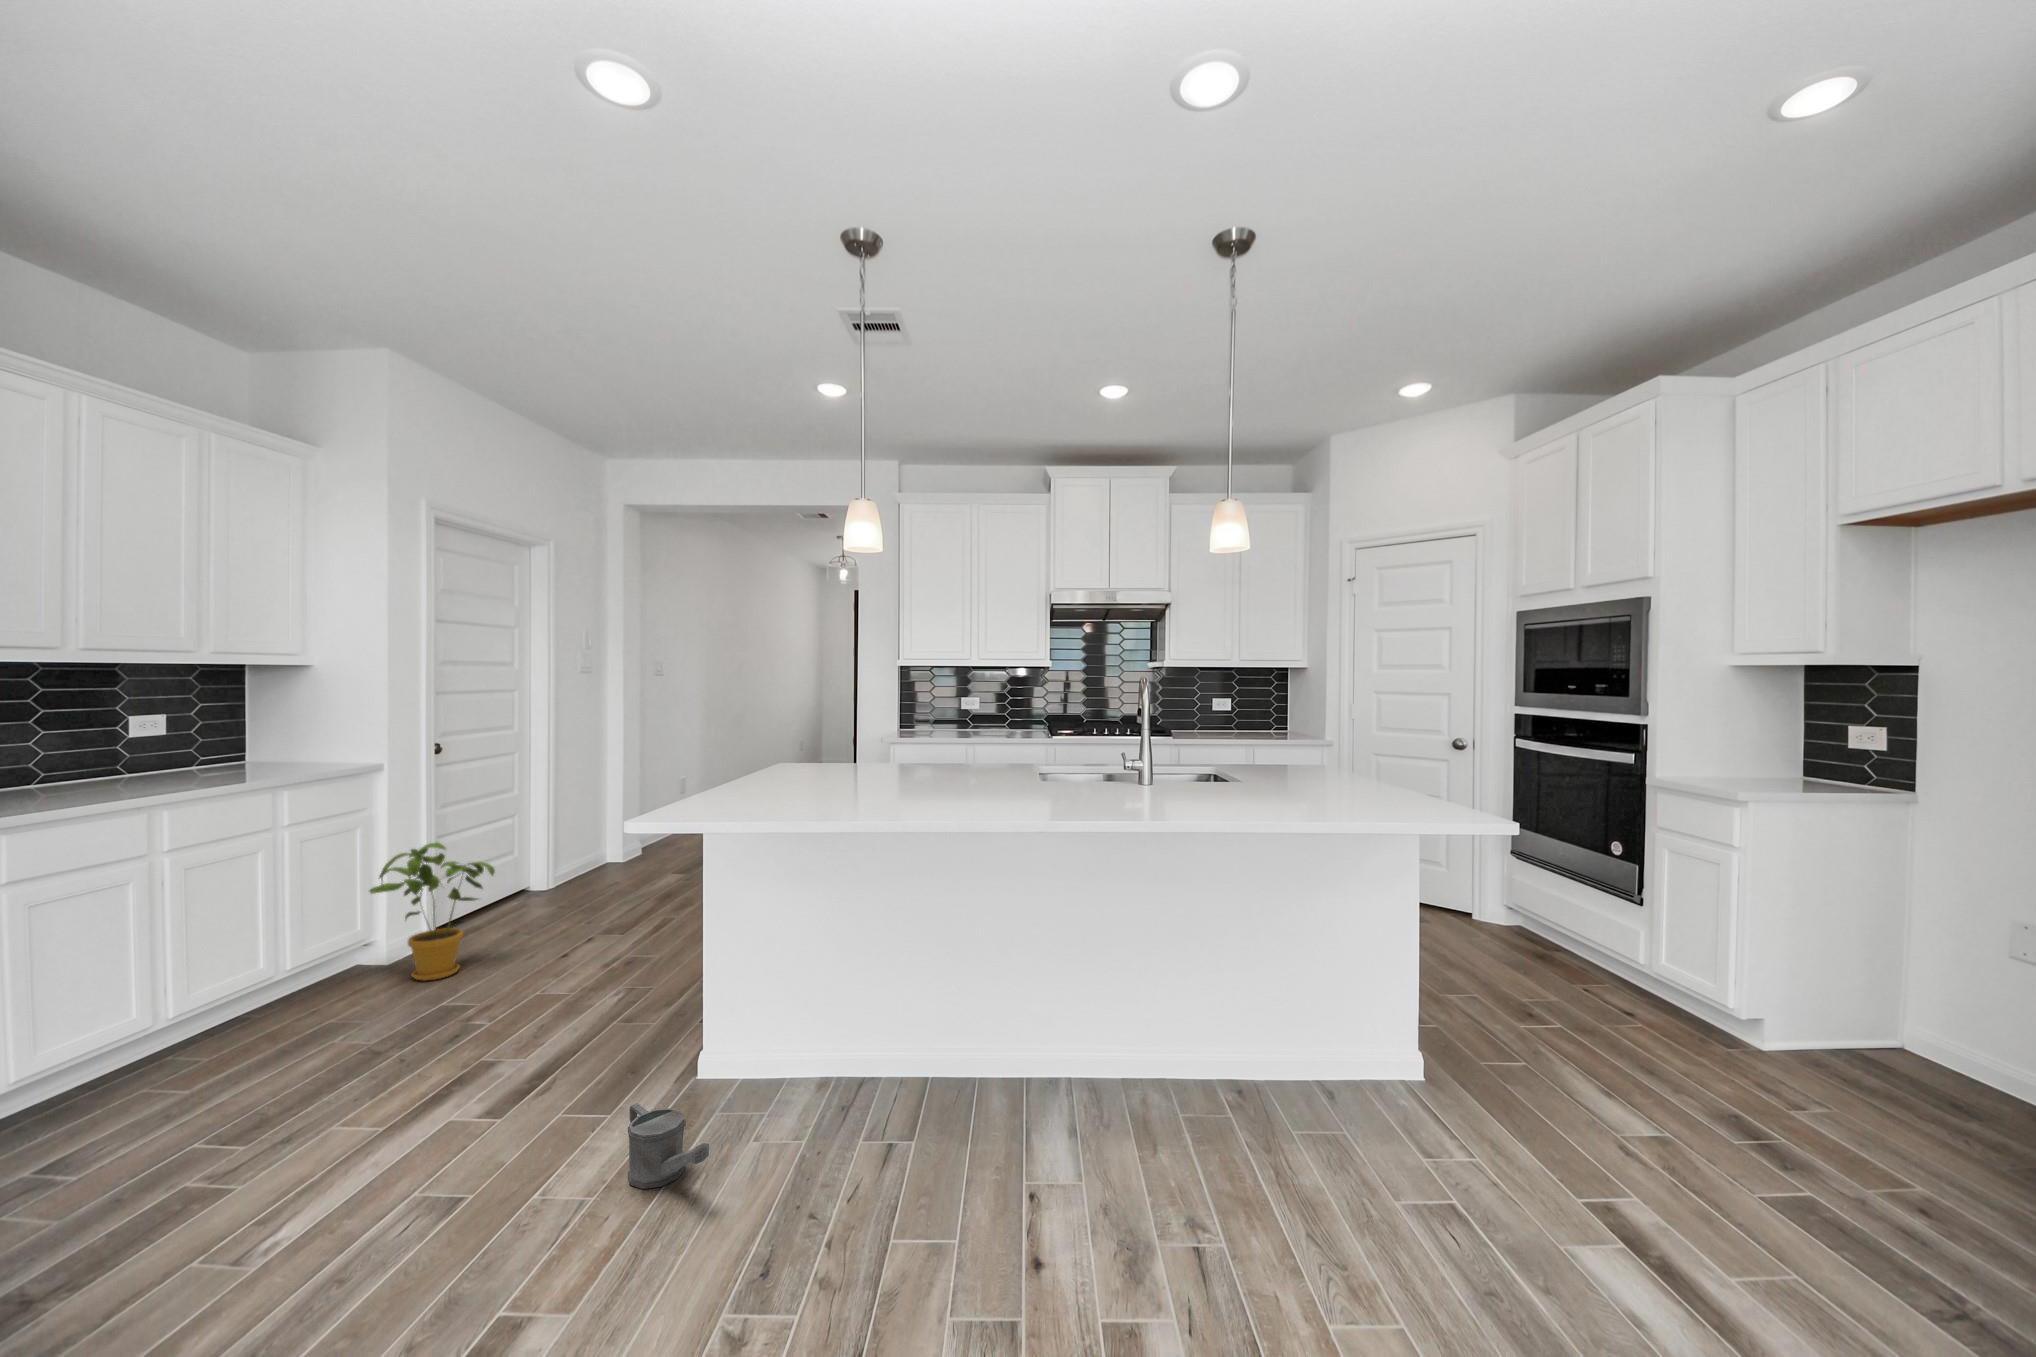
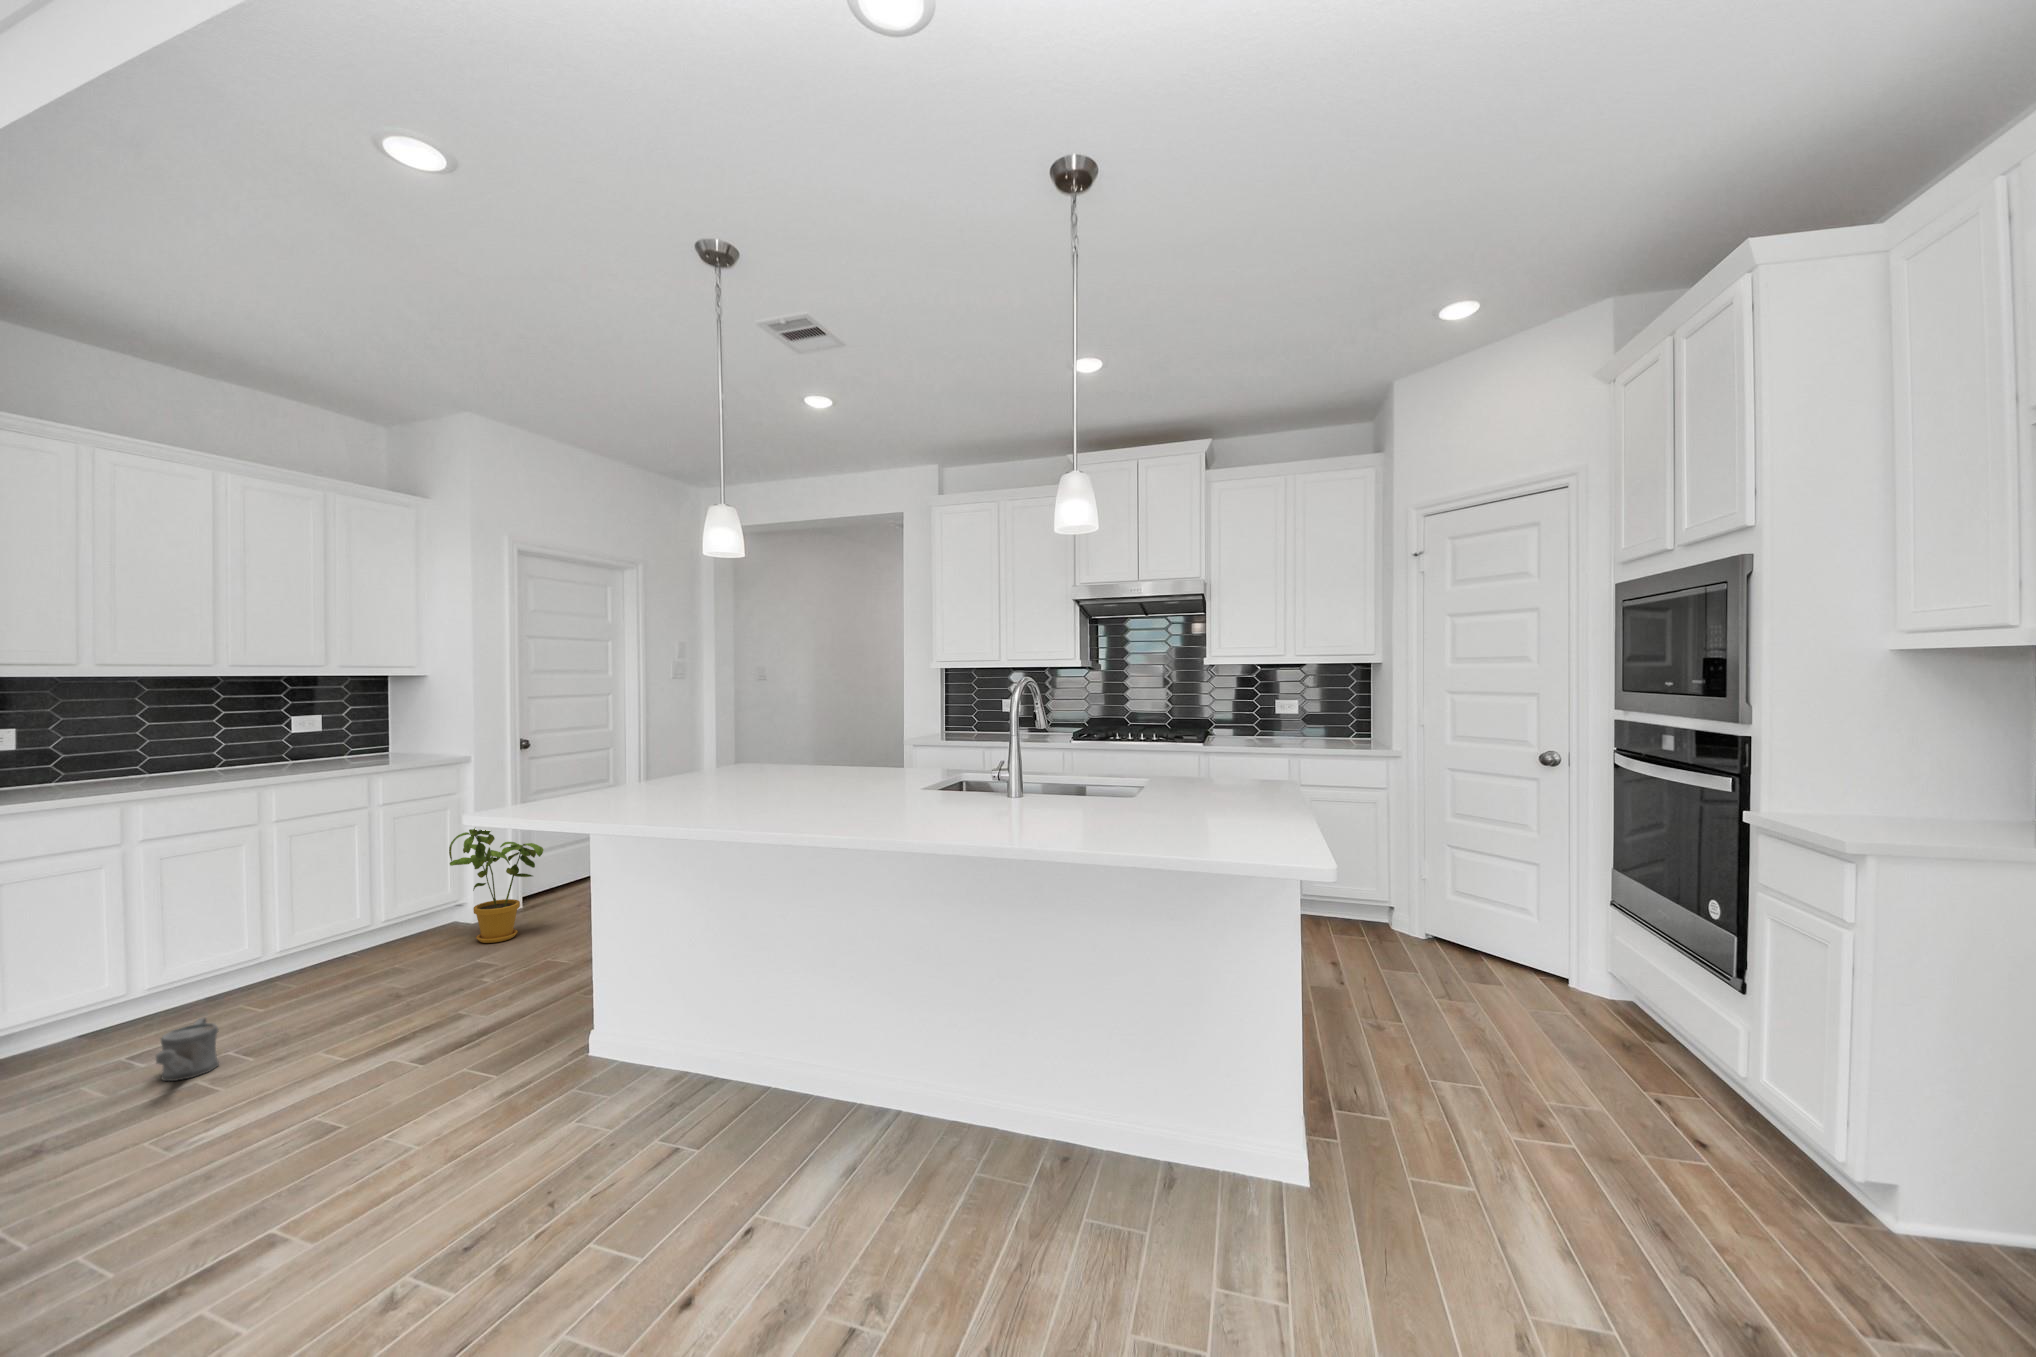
watering can: present [628,1103,709,1189] -> present [156,1017,219,1081]

